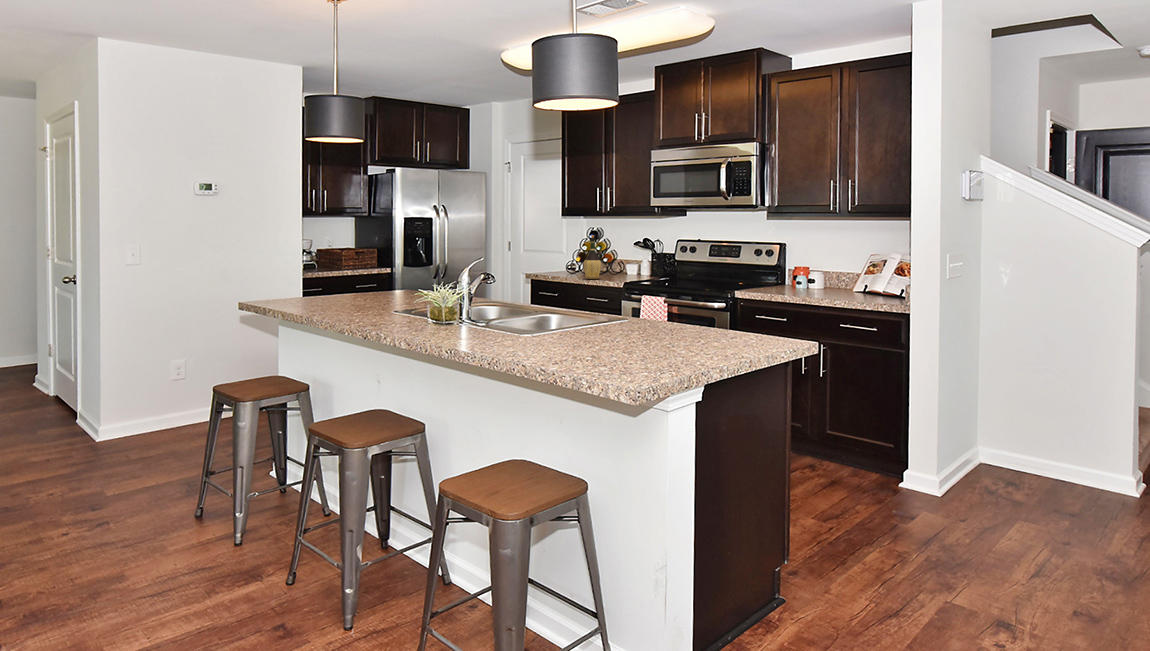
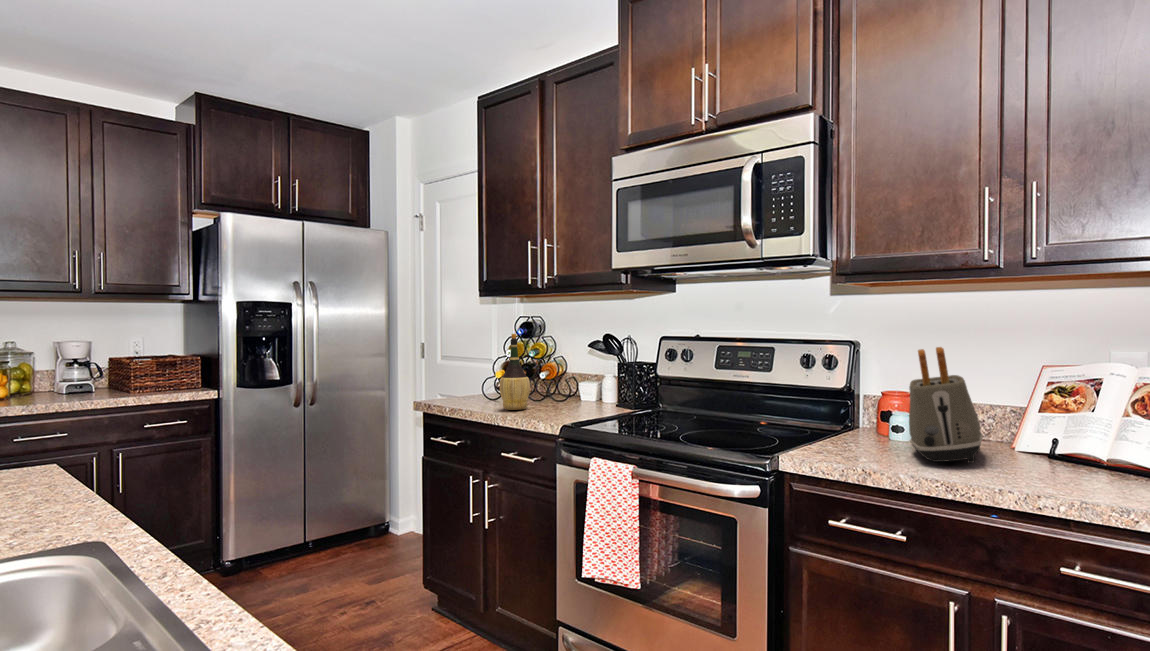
toaster: none [805,244,837,295] -> present [909,347,983,463]

